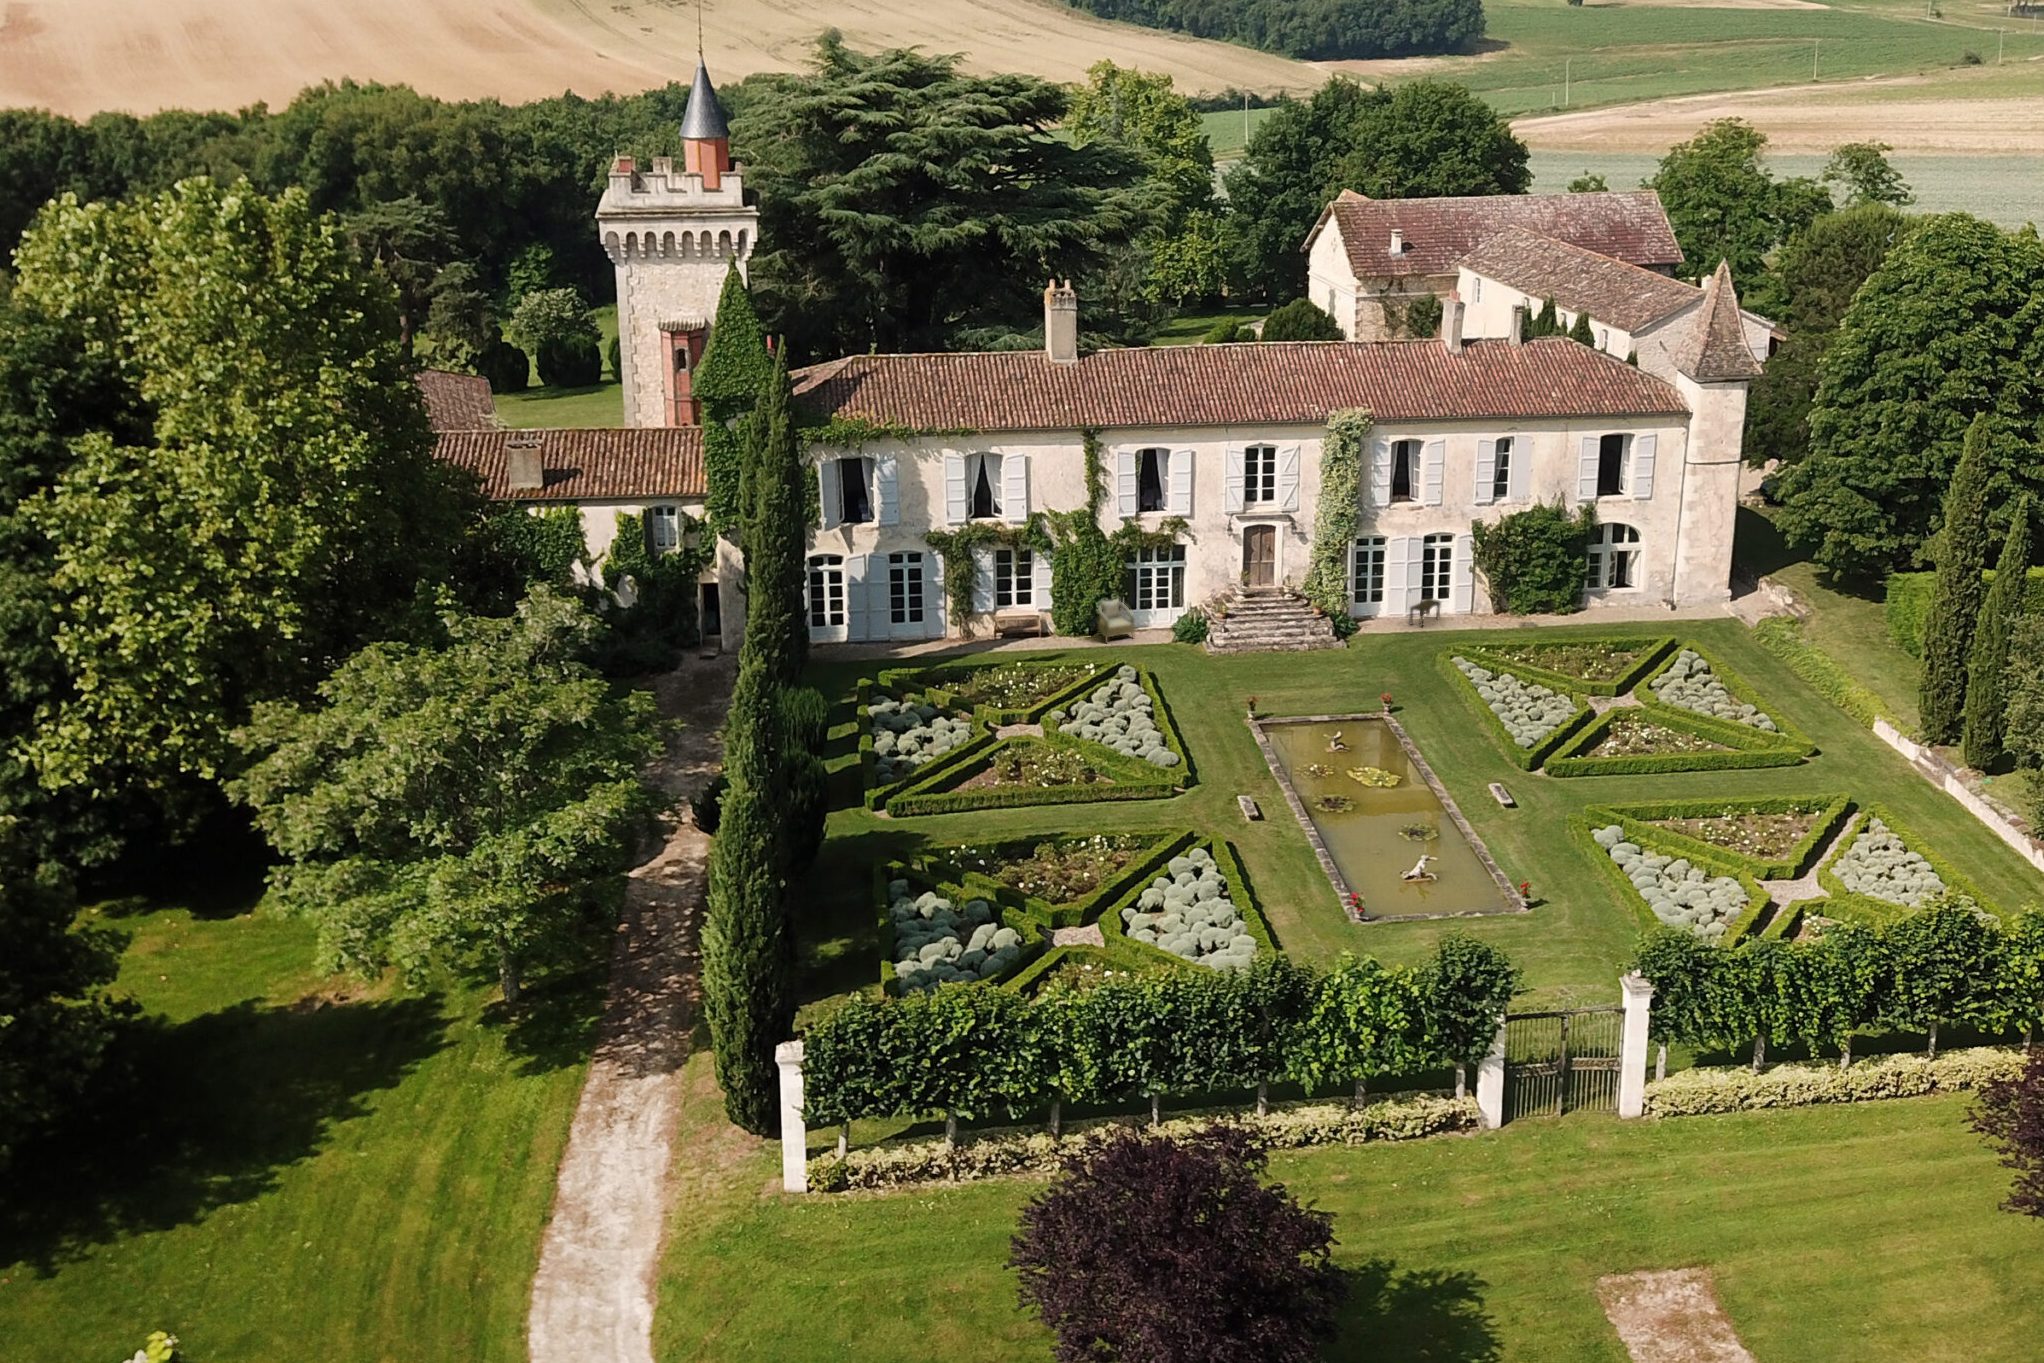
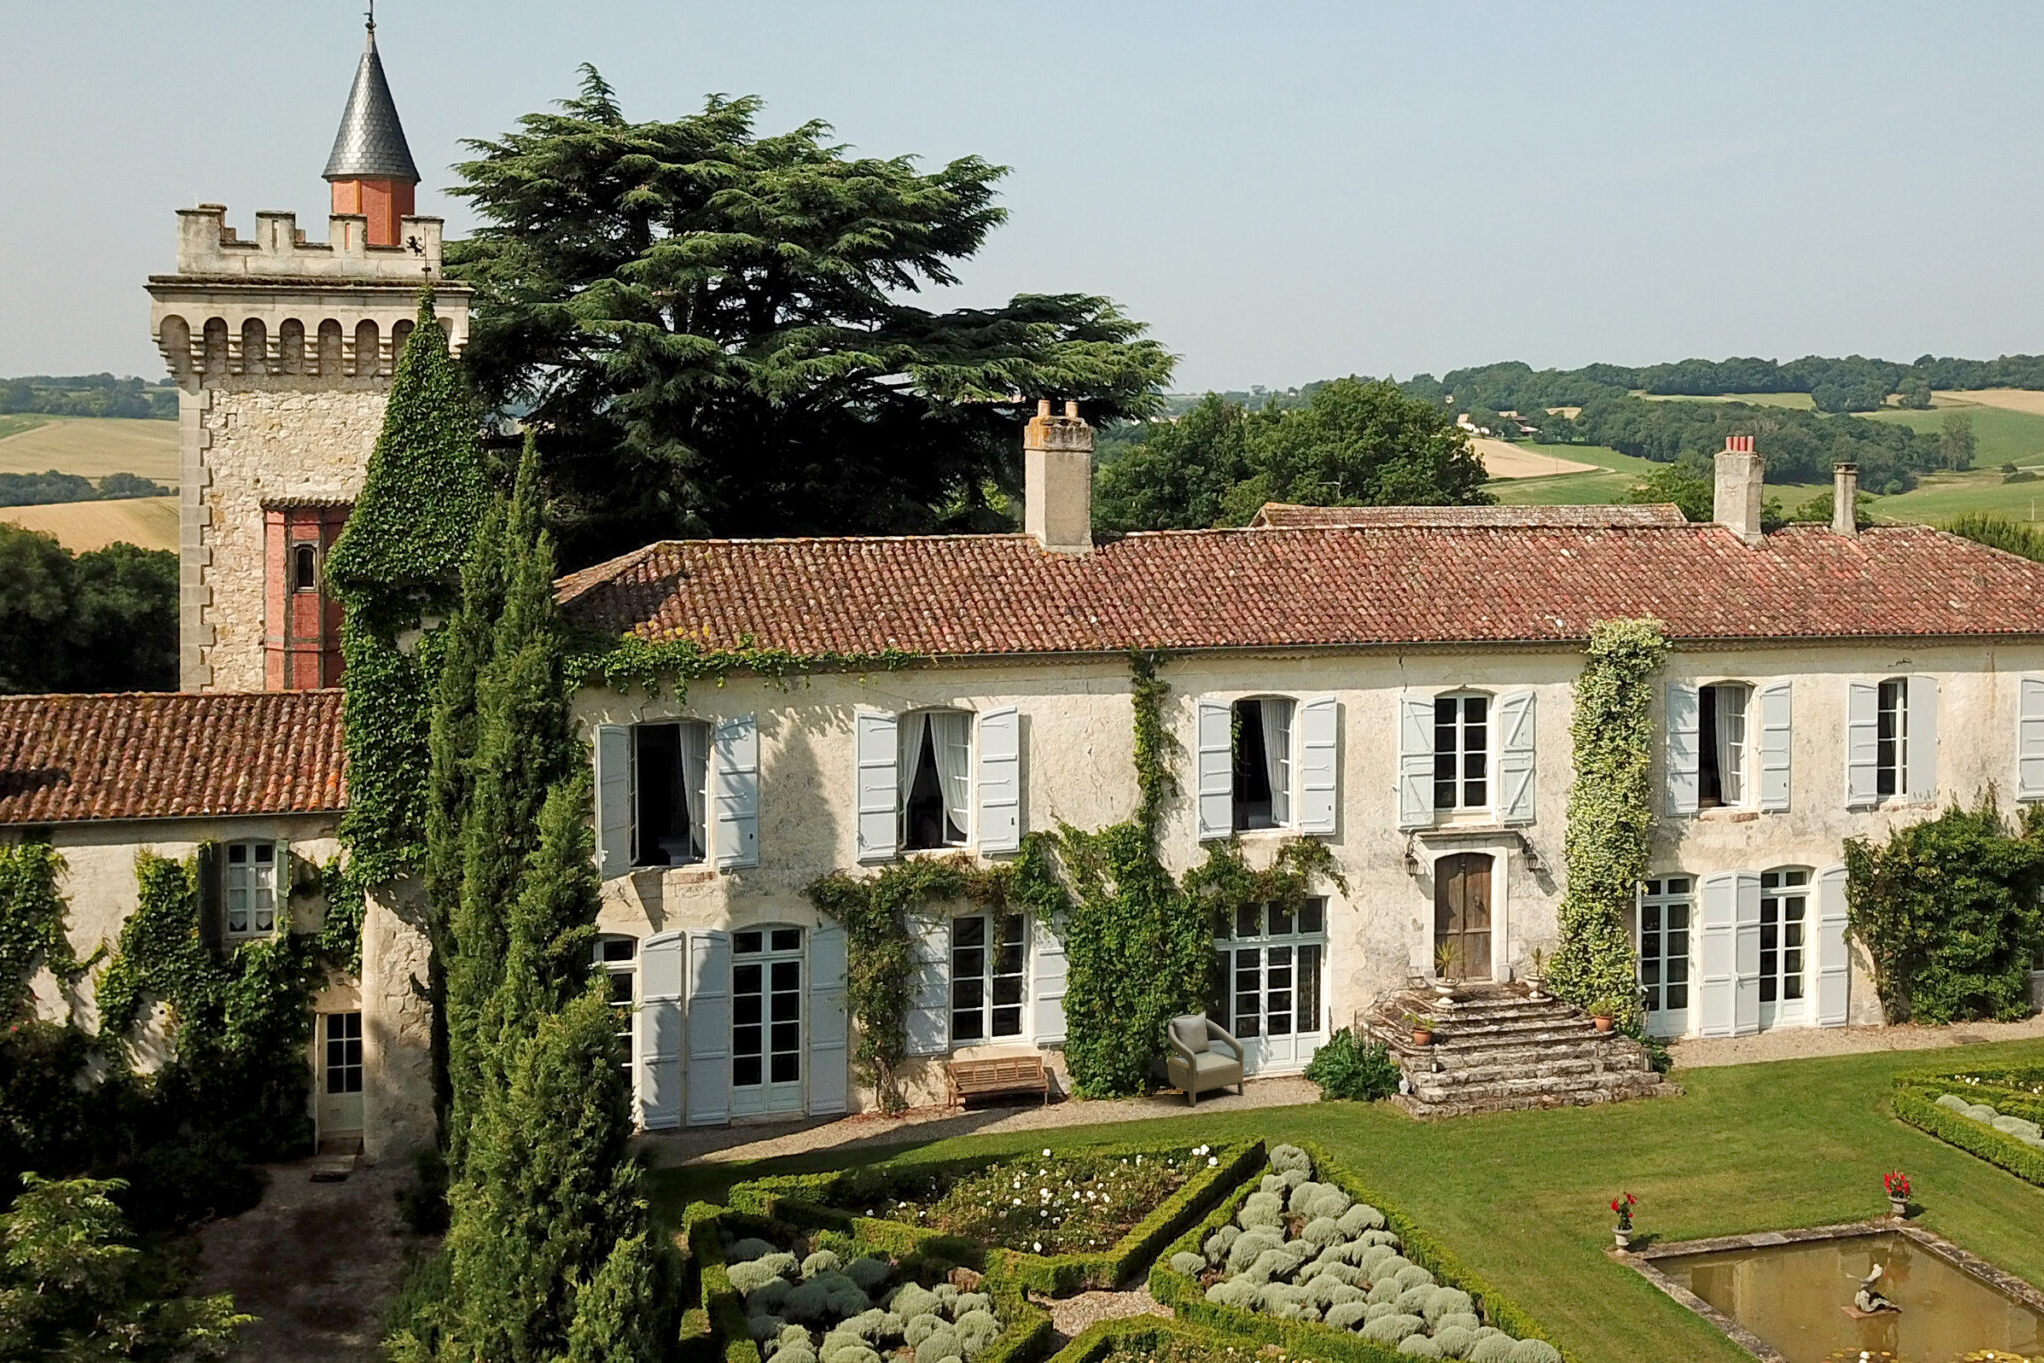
bench: present [1409,598,1441,626] -> none [1751,994,1799,1048]

